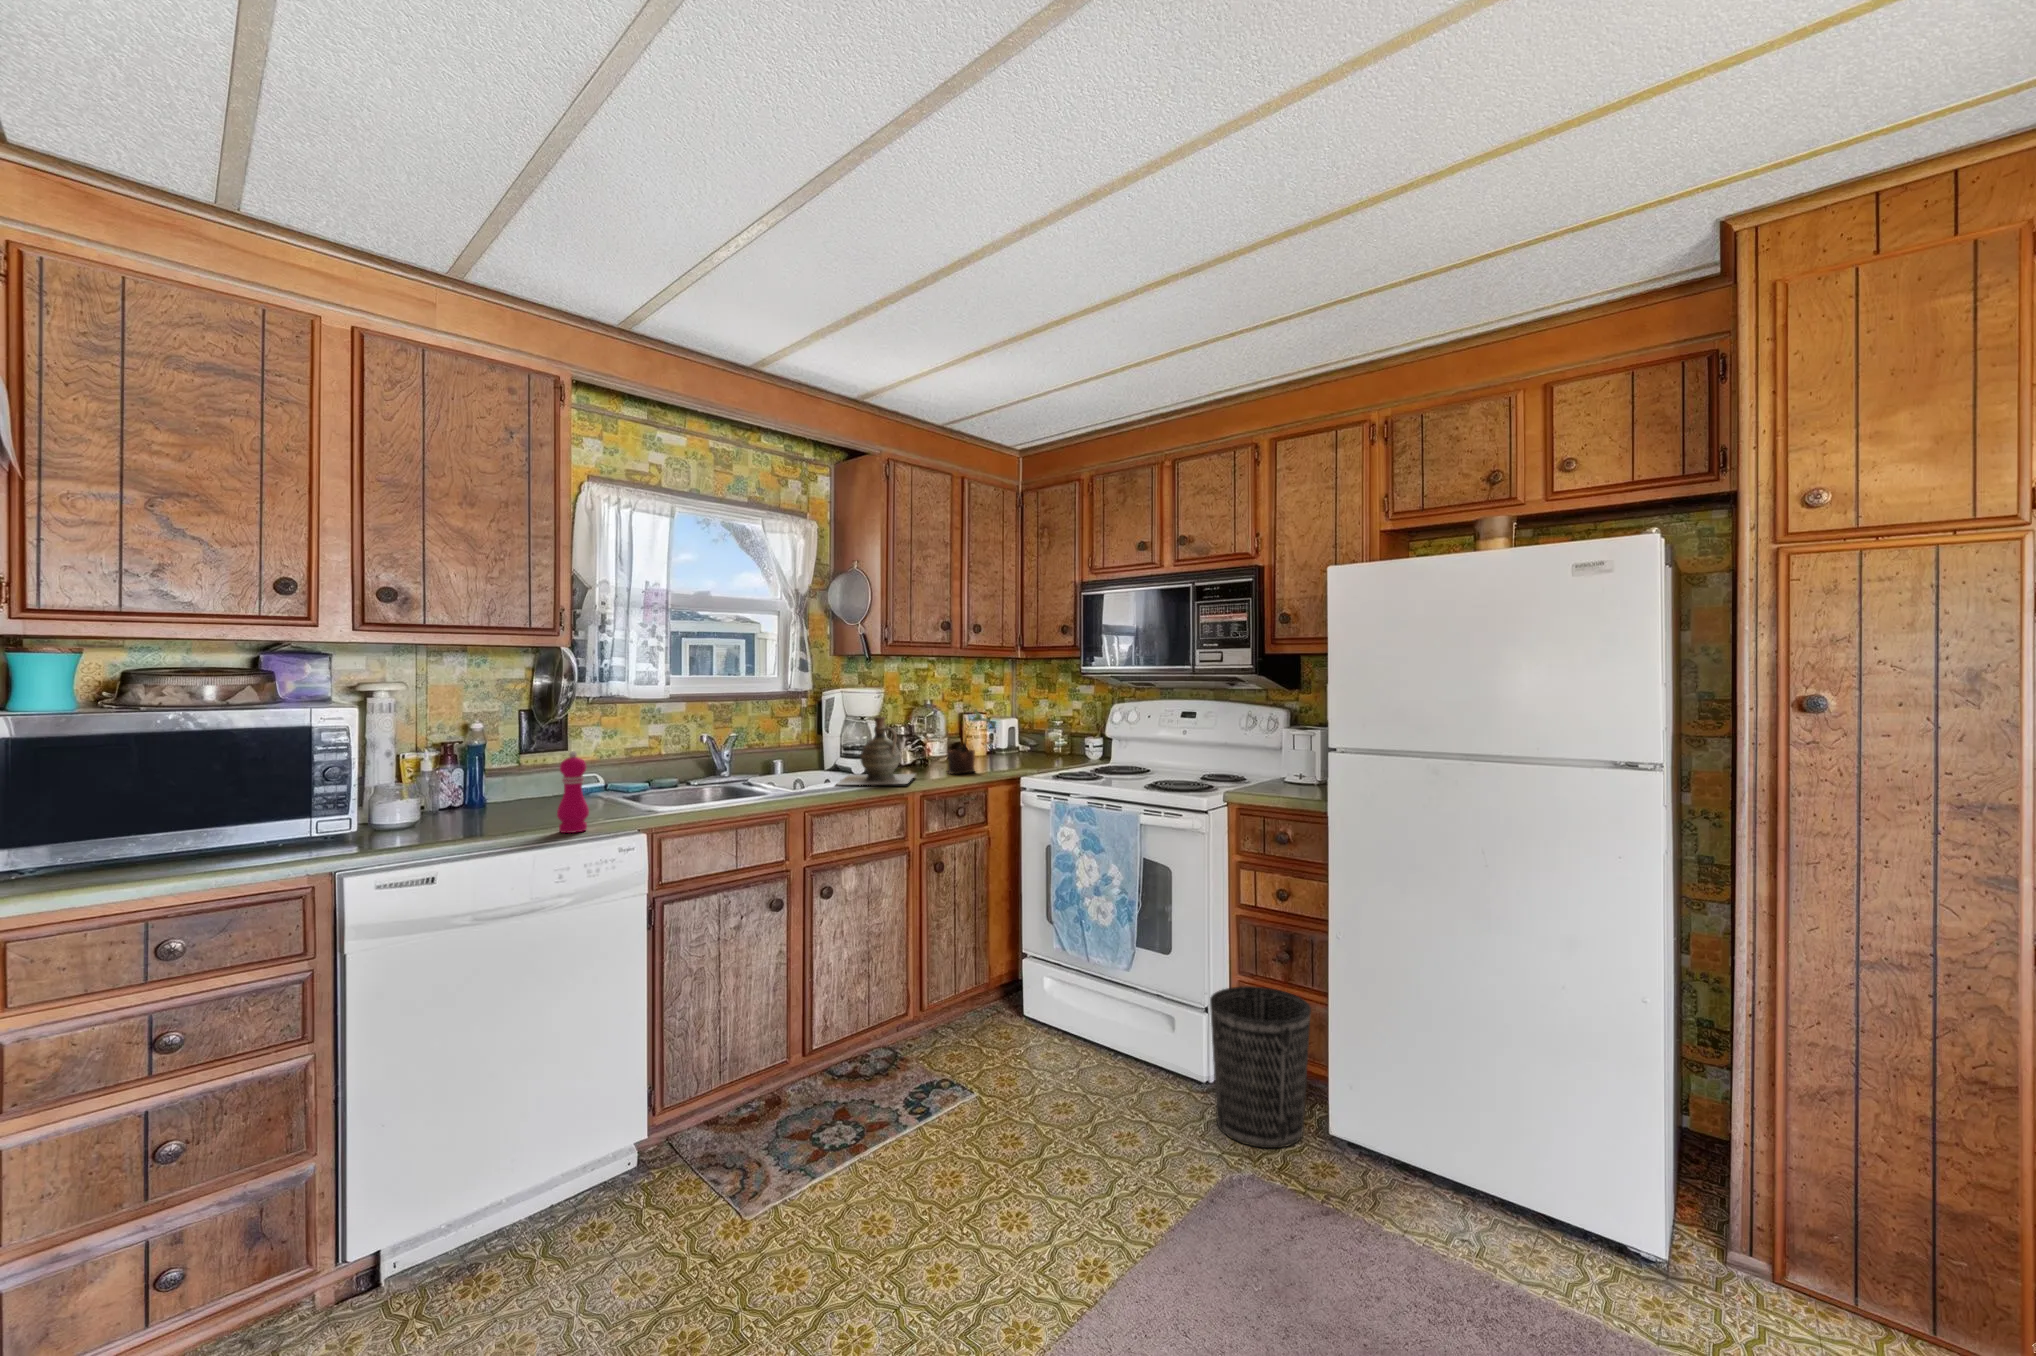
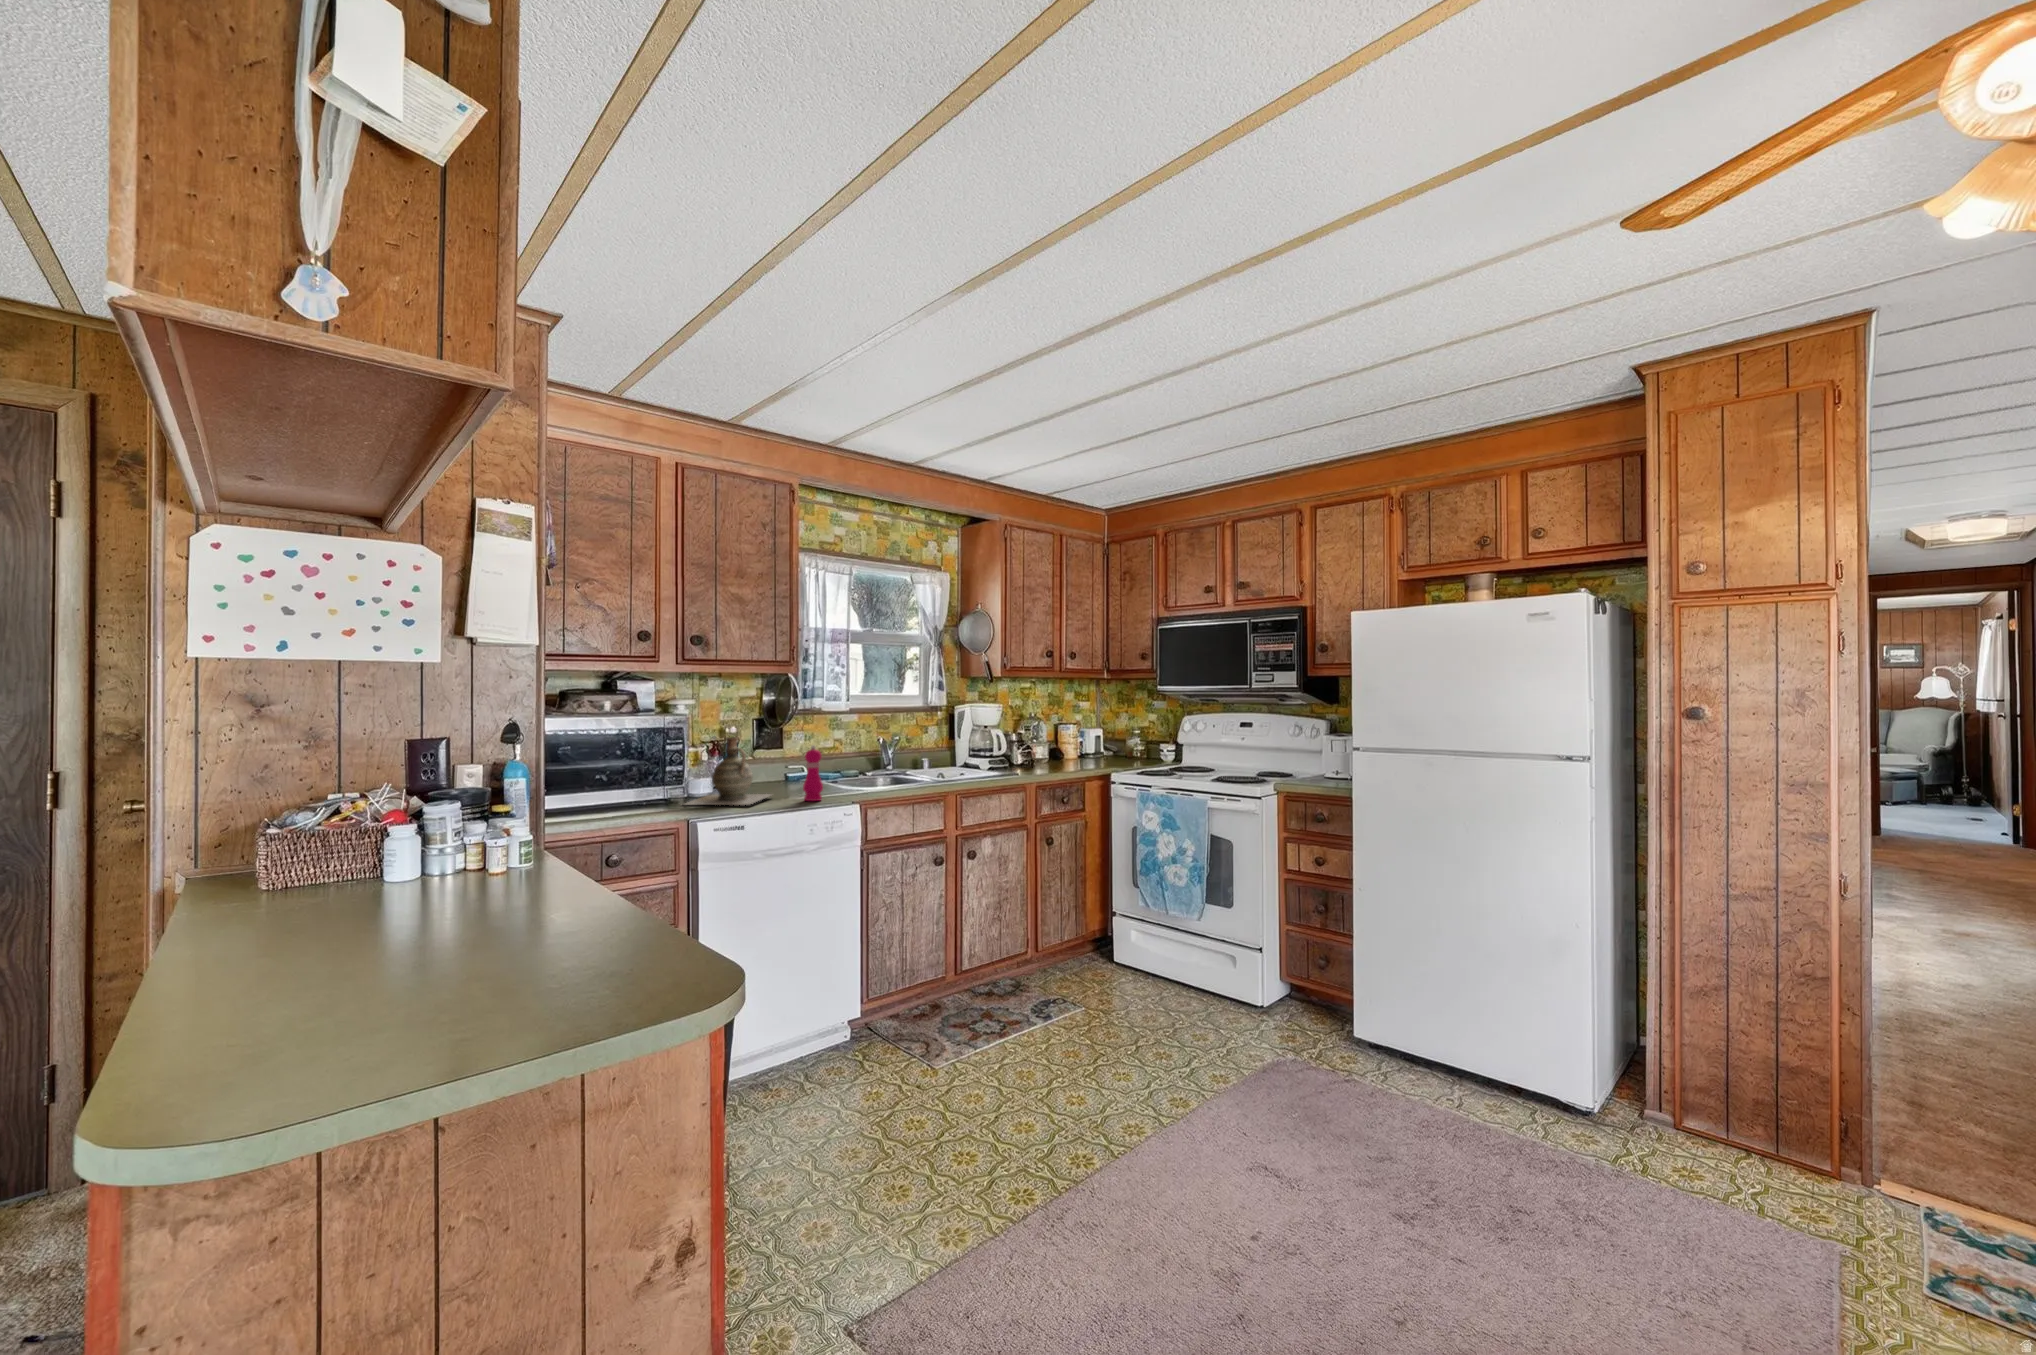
potted plant: present [948,709,995,774] -> none [1053,718,1092,770]
ceramic jug: present [837,717,915,785] -> present [685,737,770,805]
wastebasket: present [1210,986,1311,1148] -> none [1264,929,1341,1045]

